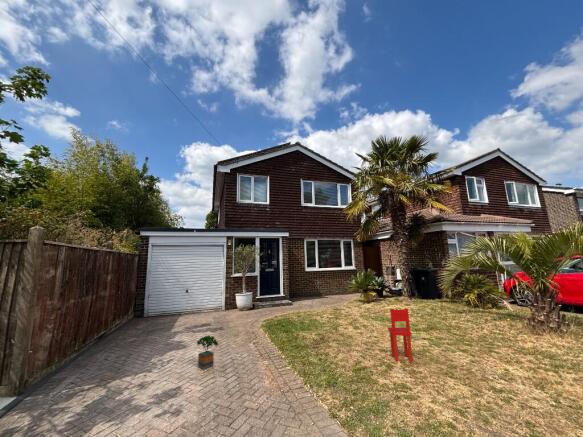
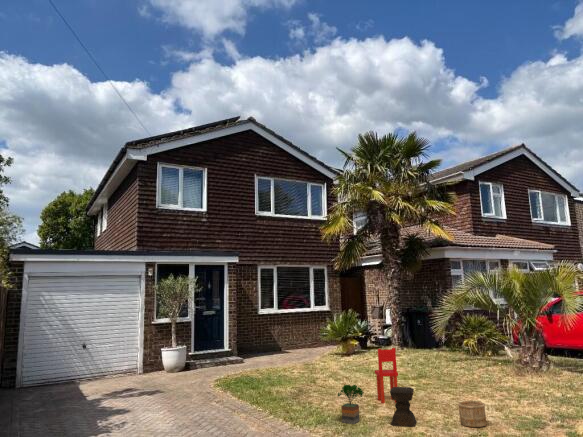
potted tree: present [197,336,218,370] -> present [338,385,364,424]
stool: none [404,355,436,407] -> present [390,387,416,427]
wooden bucket: none [488,379,530,418] -> present [458,401,486,427]

